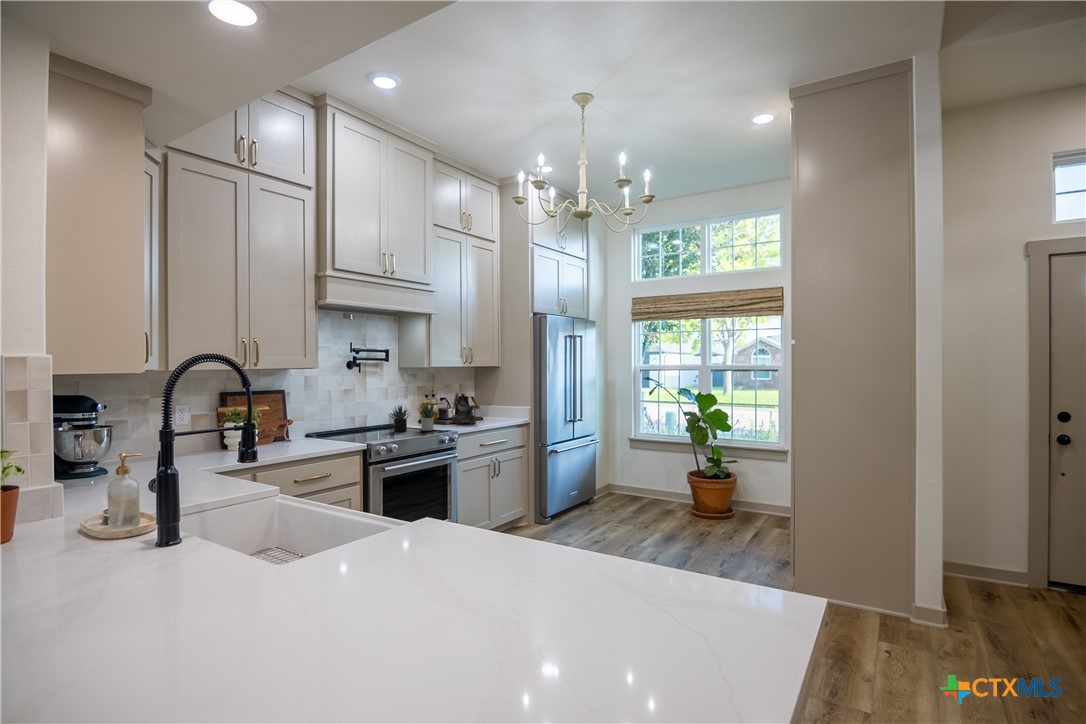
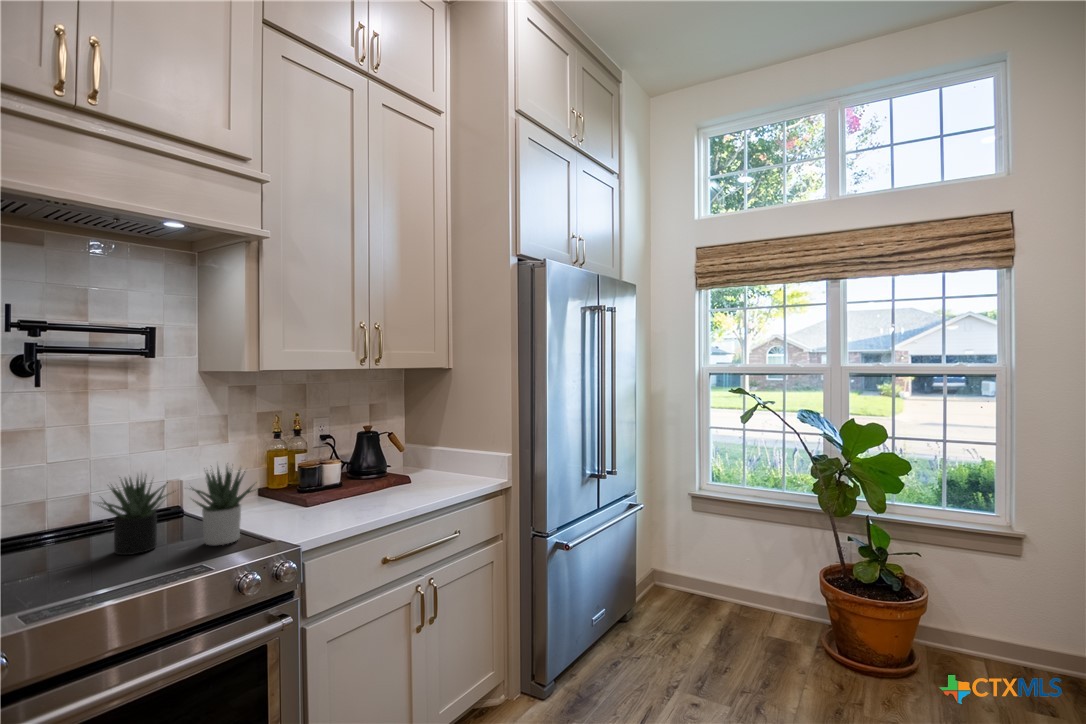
decorative bowl: present [451,393,480,424] -> none [326,426,388,502]

